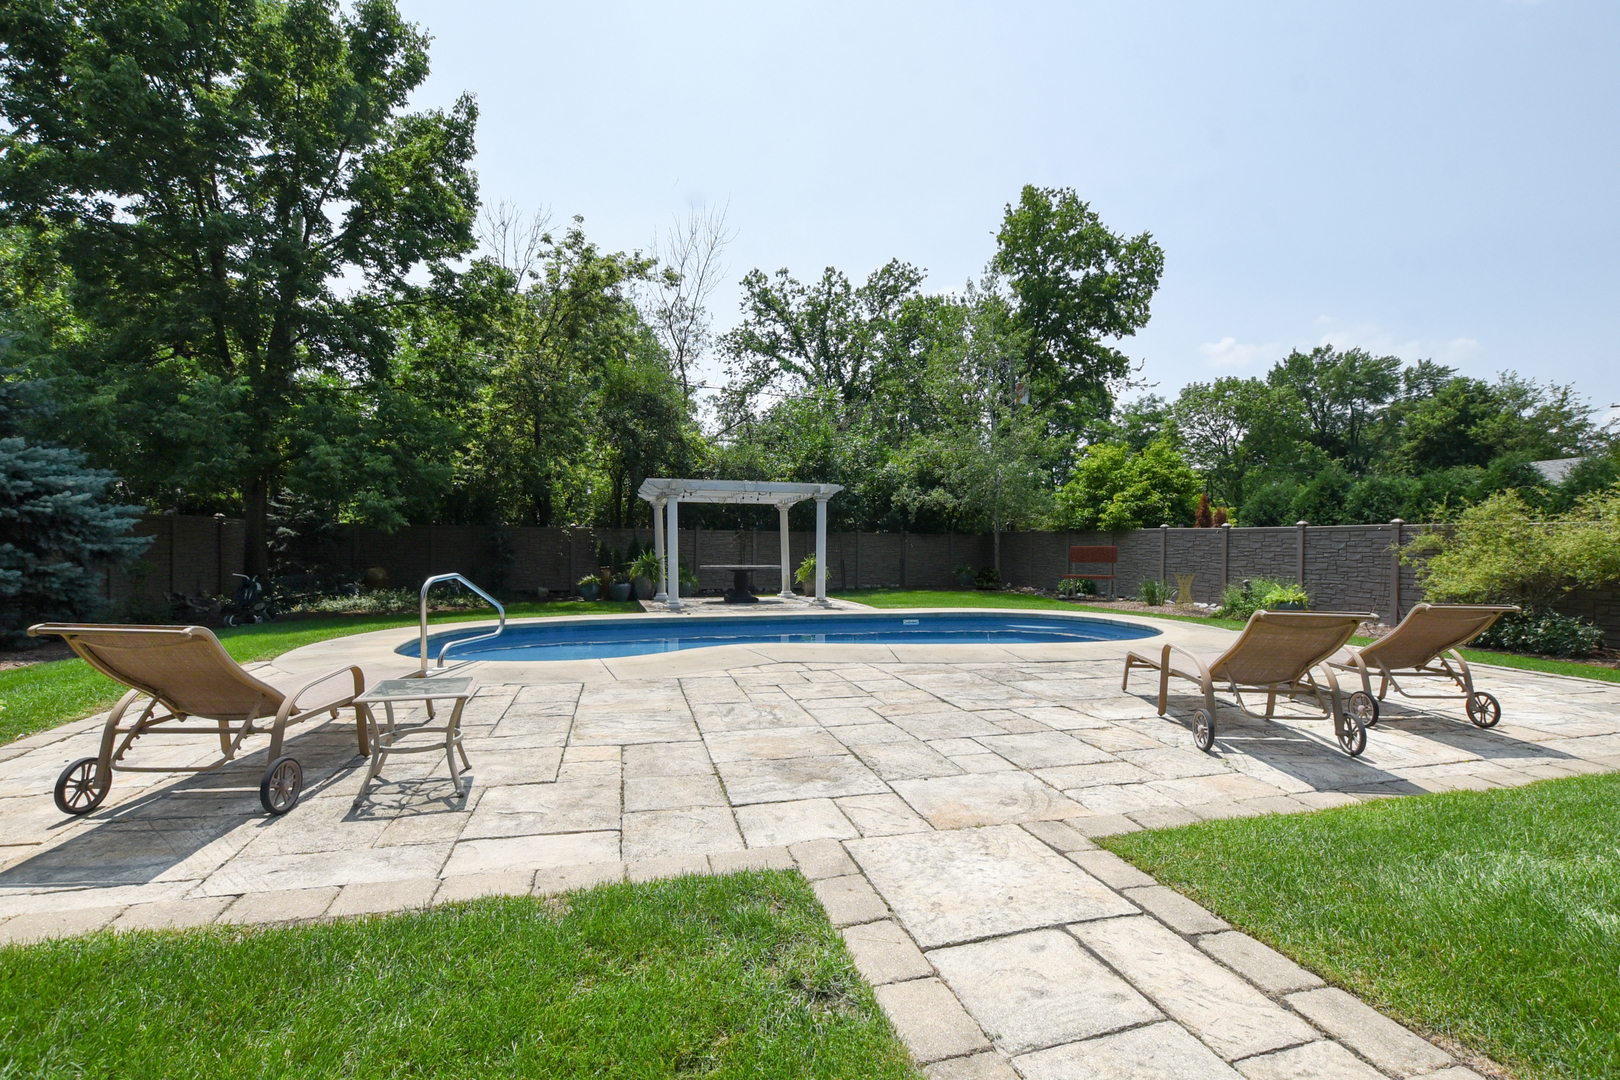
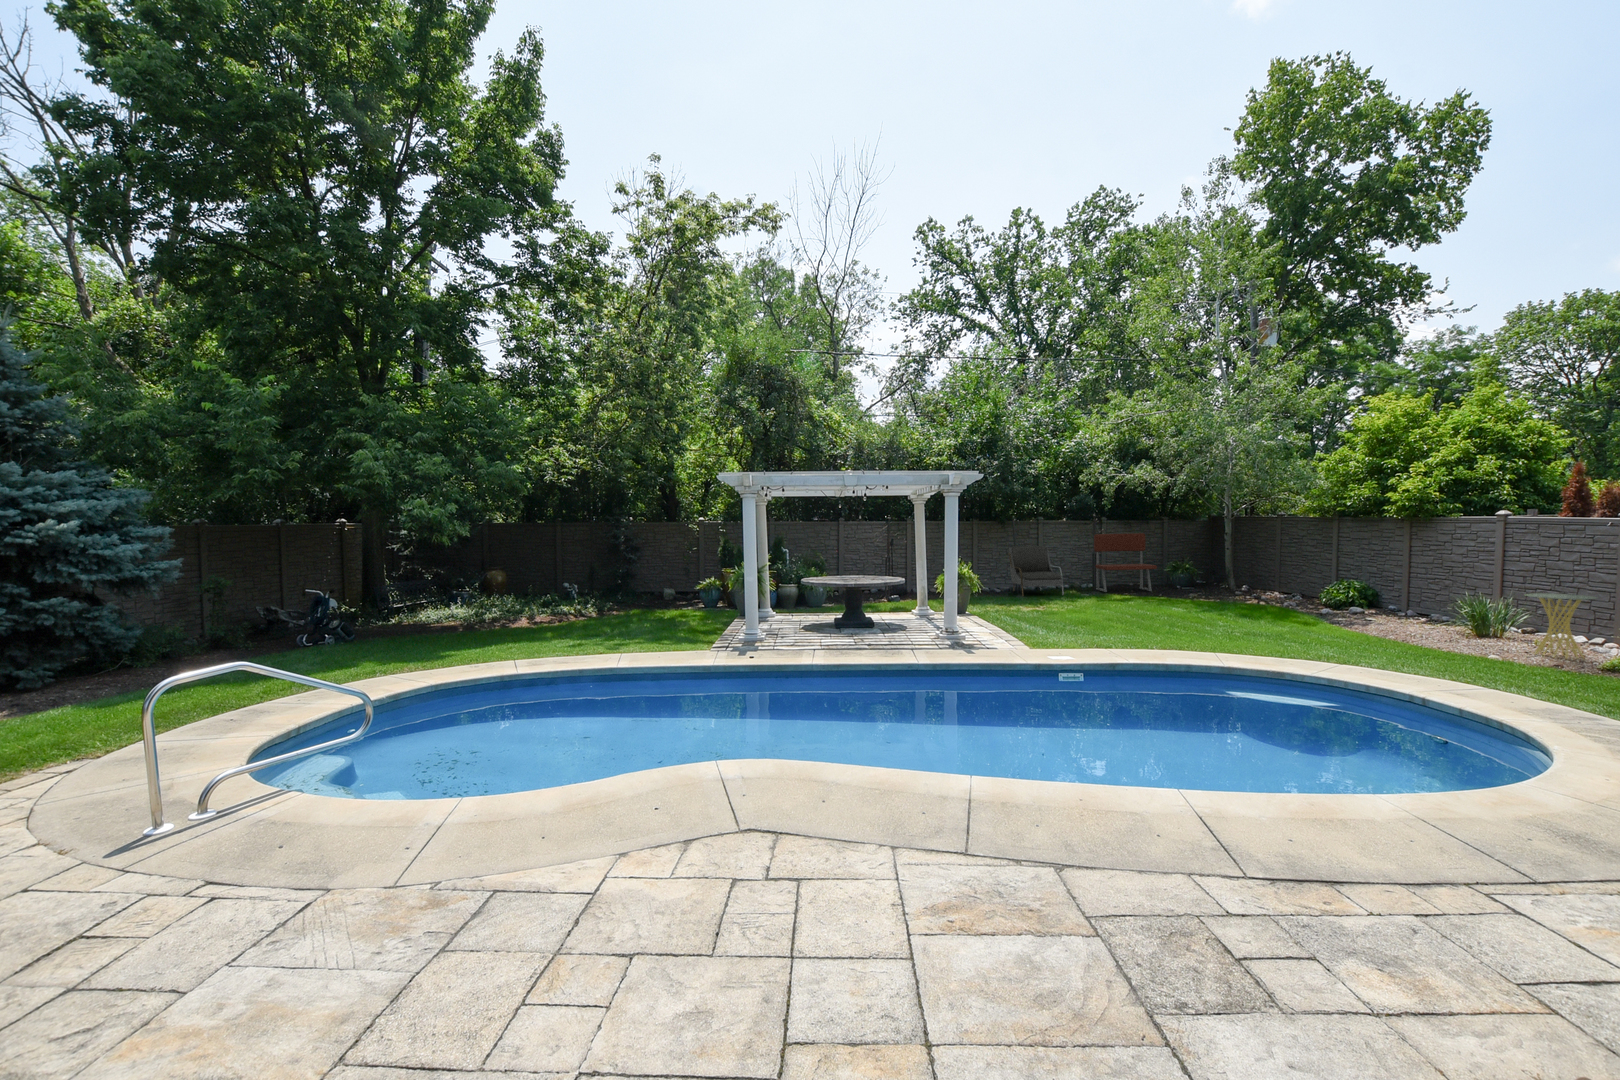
bench: present [1061,546,1118,601] -> present [1094,533,1157,592]
armchair: none [839,552,884,591] -> present [1007,546,1064,596]
potted plant: present [973,566,1002,588] -> none [1190,564,1233,594]

